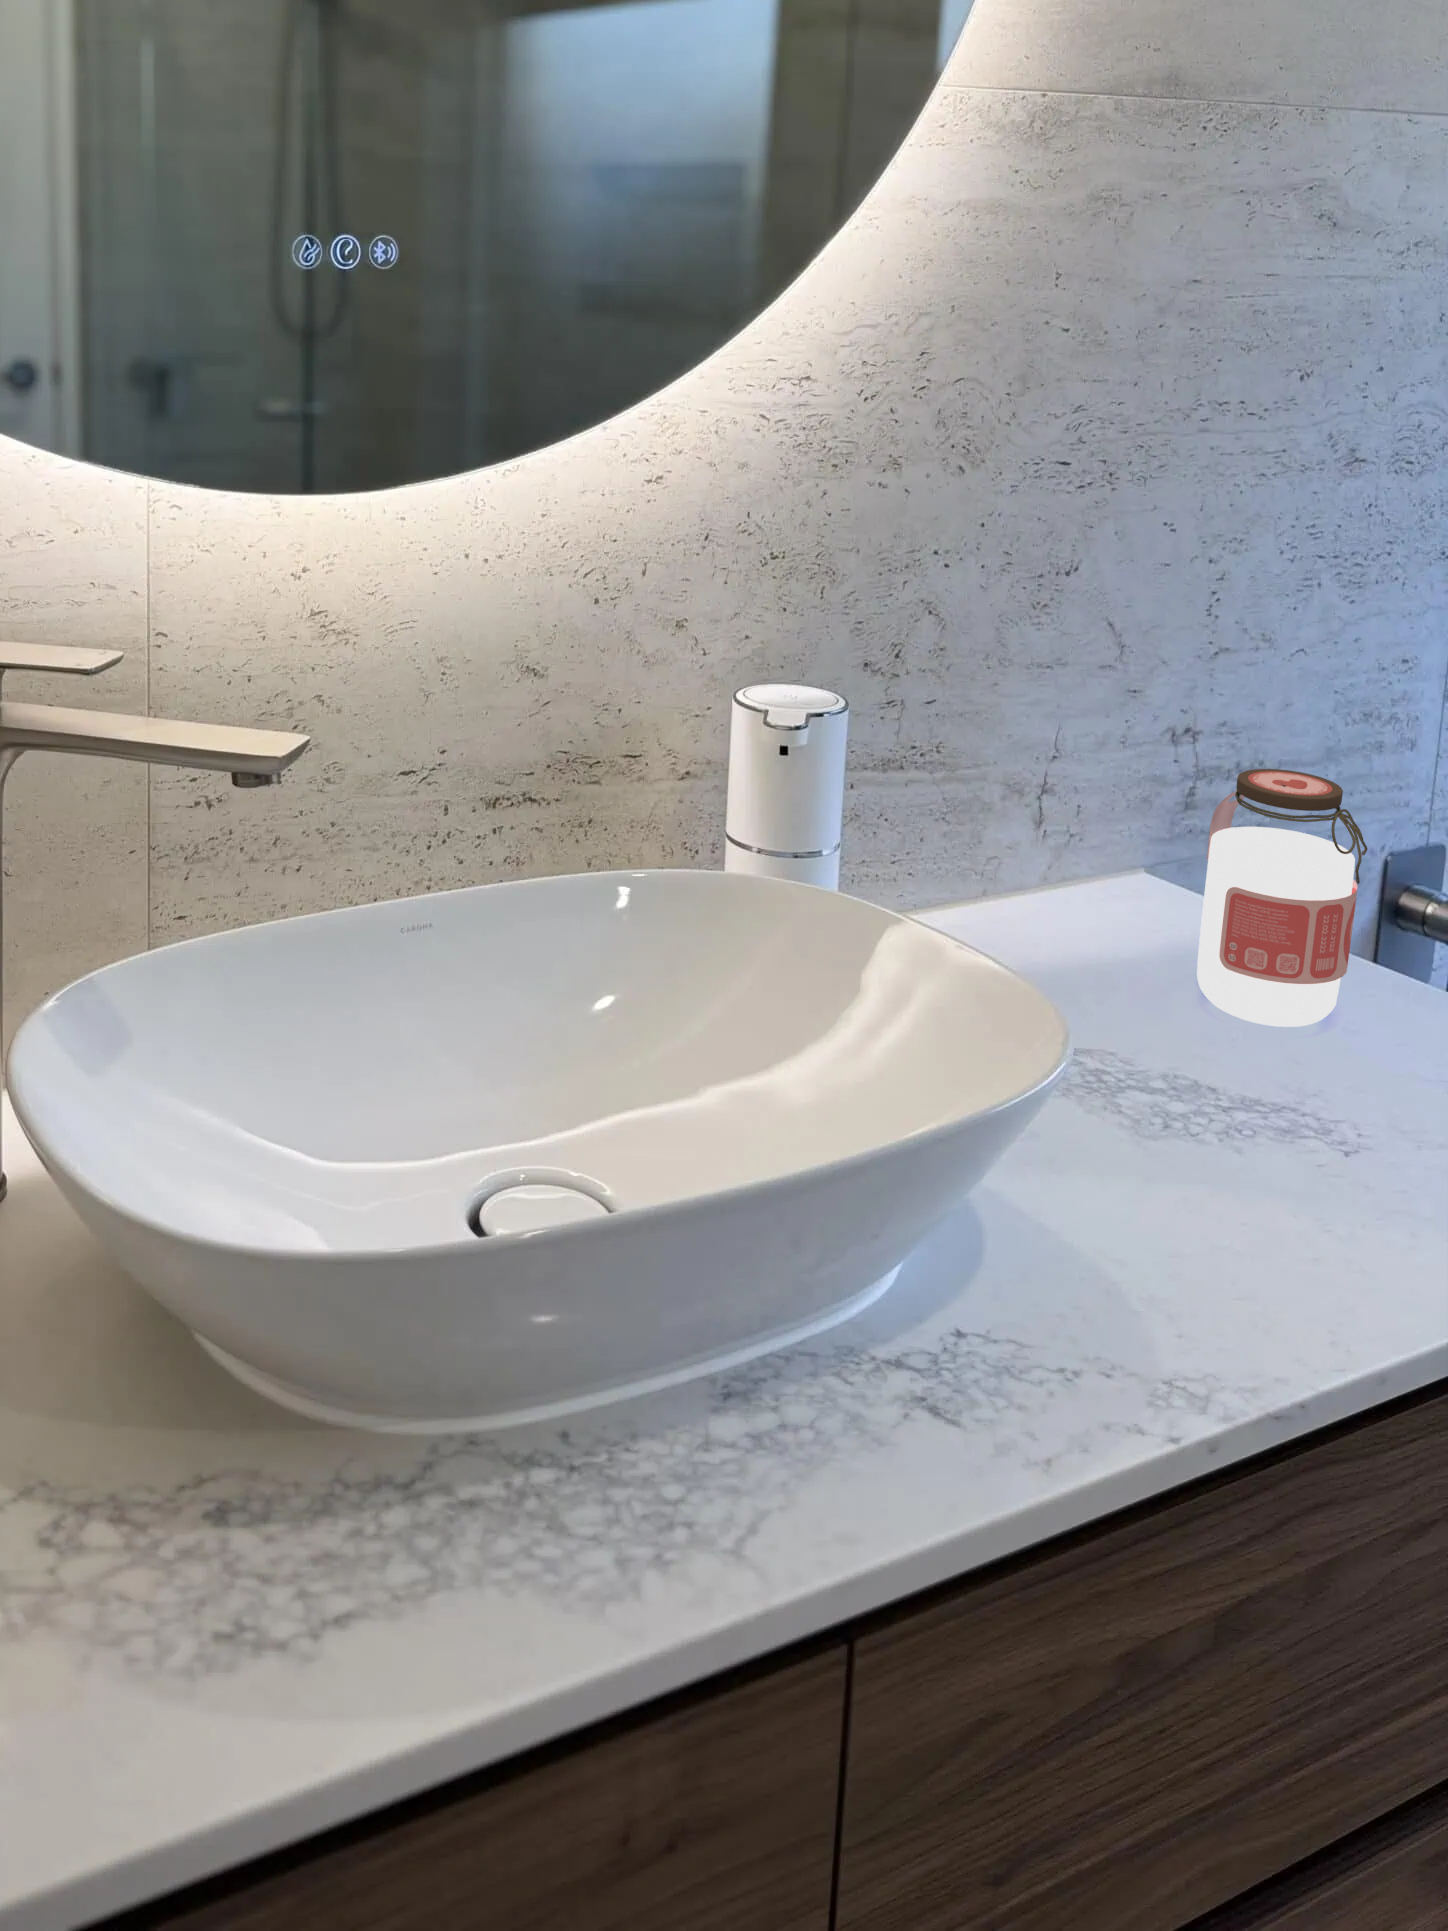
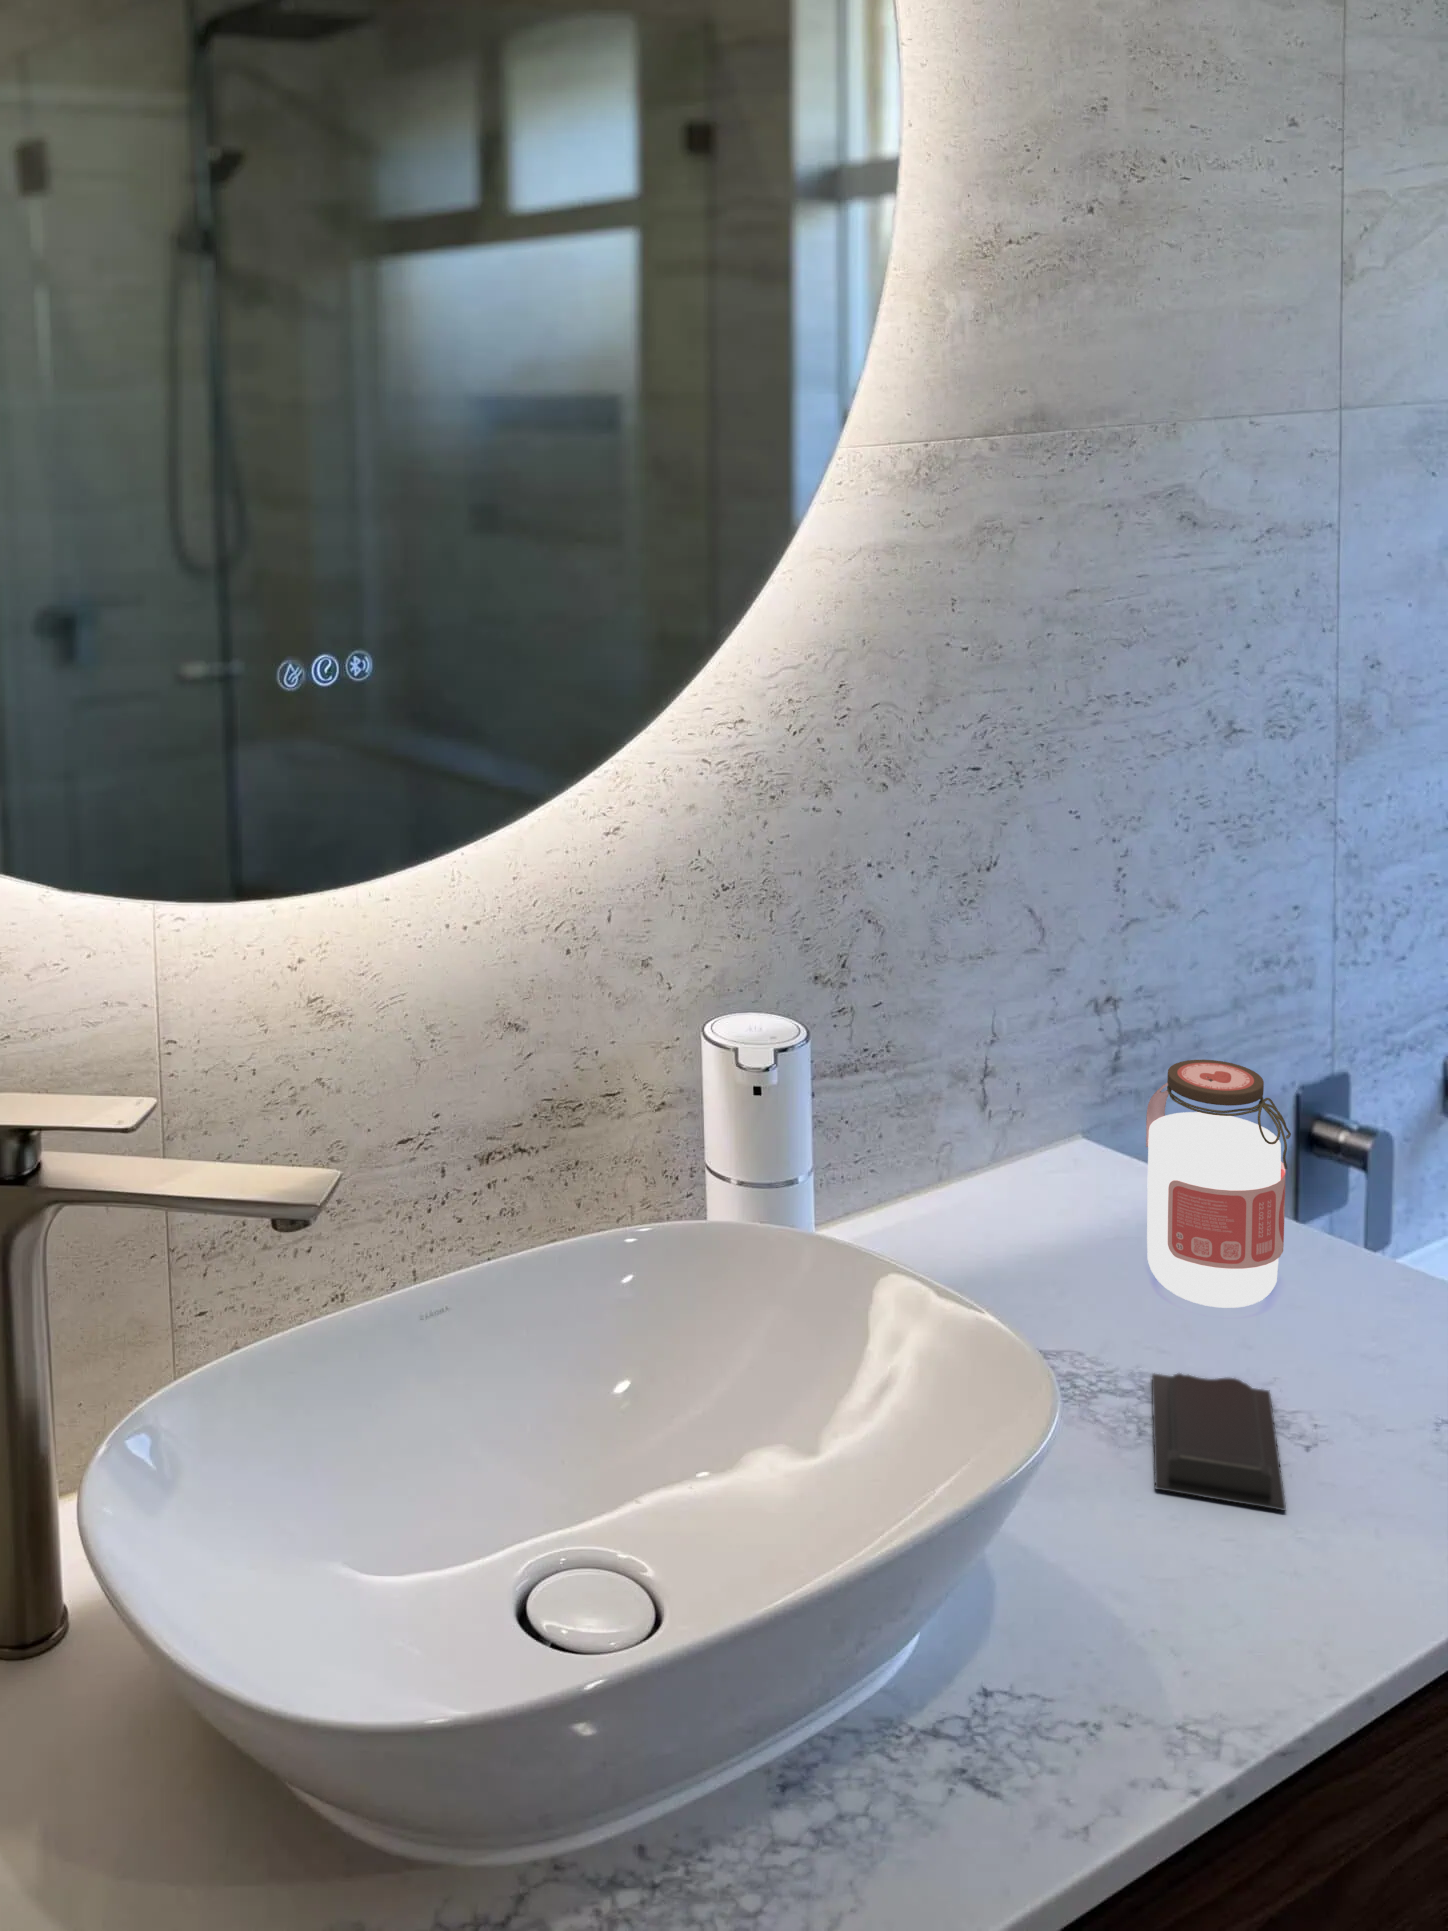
soap bar: none [1174,1074,1316,1206] -> present [1152,1373,1286,1510]

